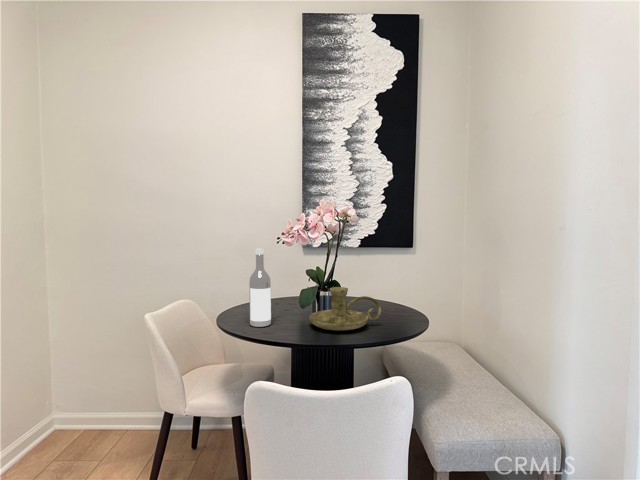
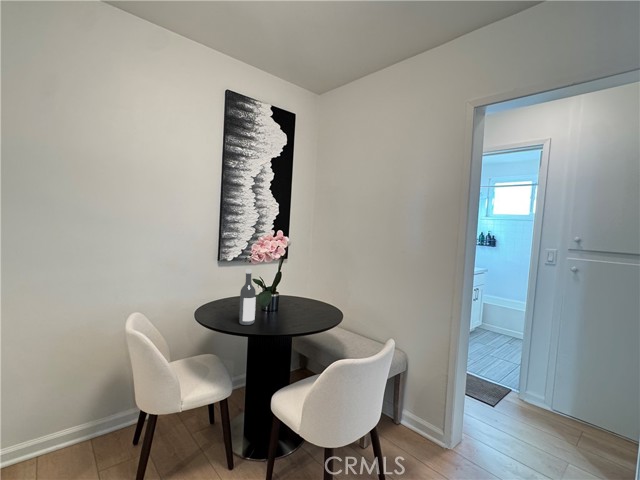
candle holder: present [309,287,381,330] -> none [277,291,316,319]

